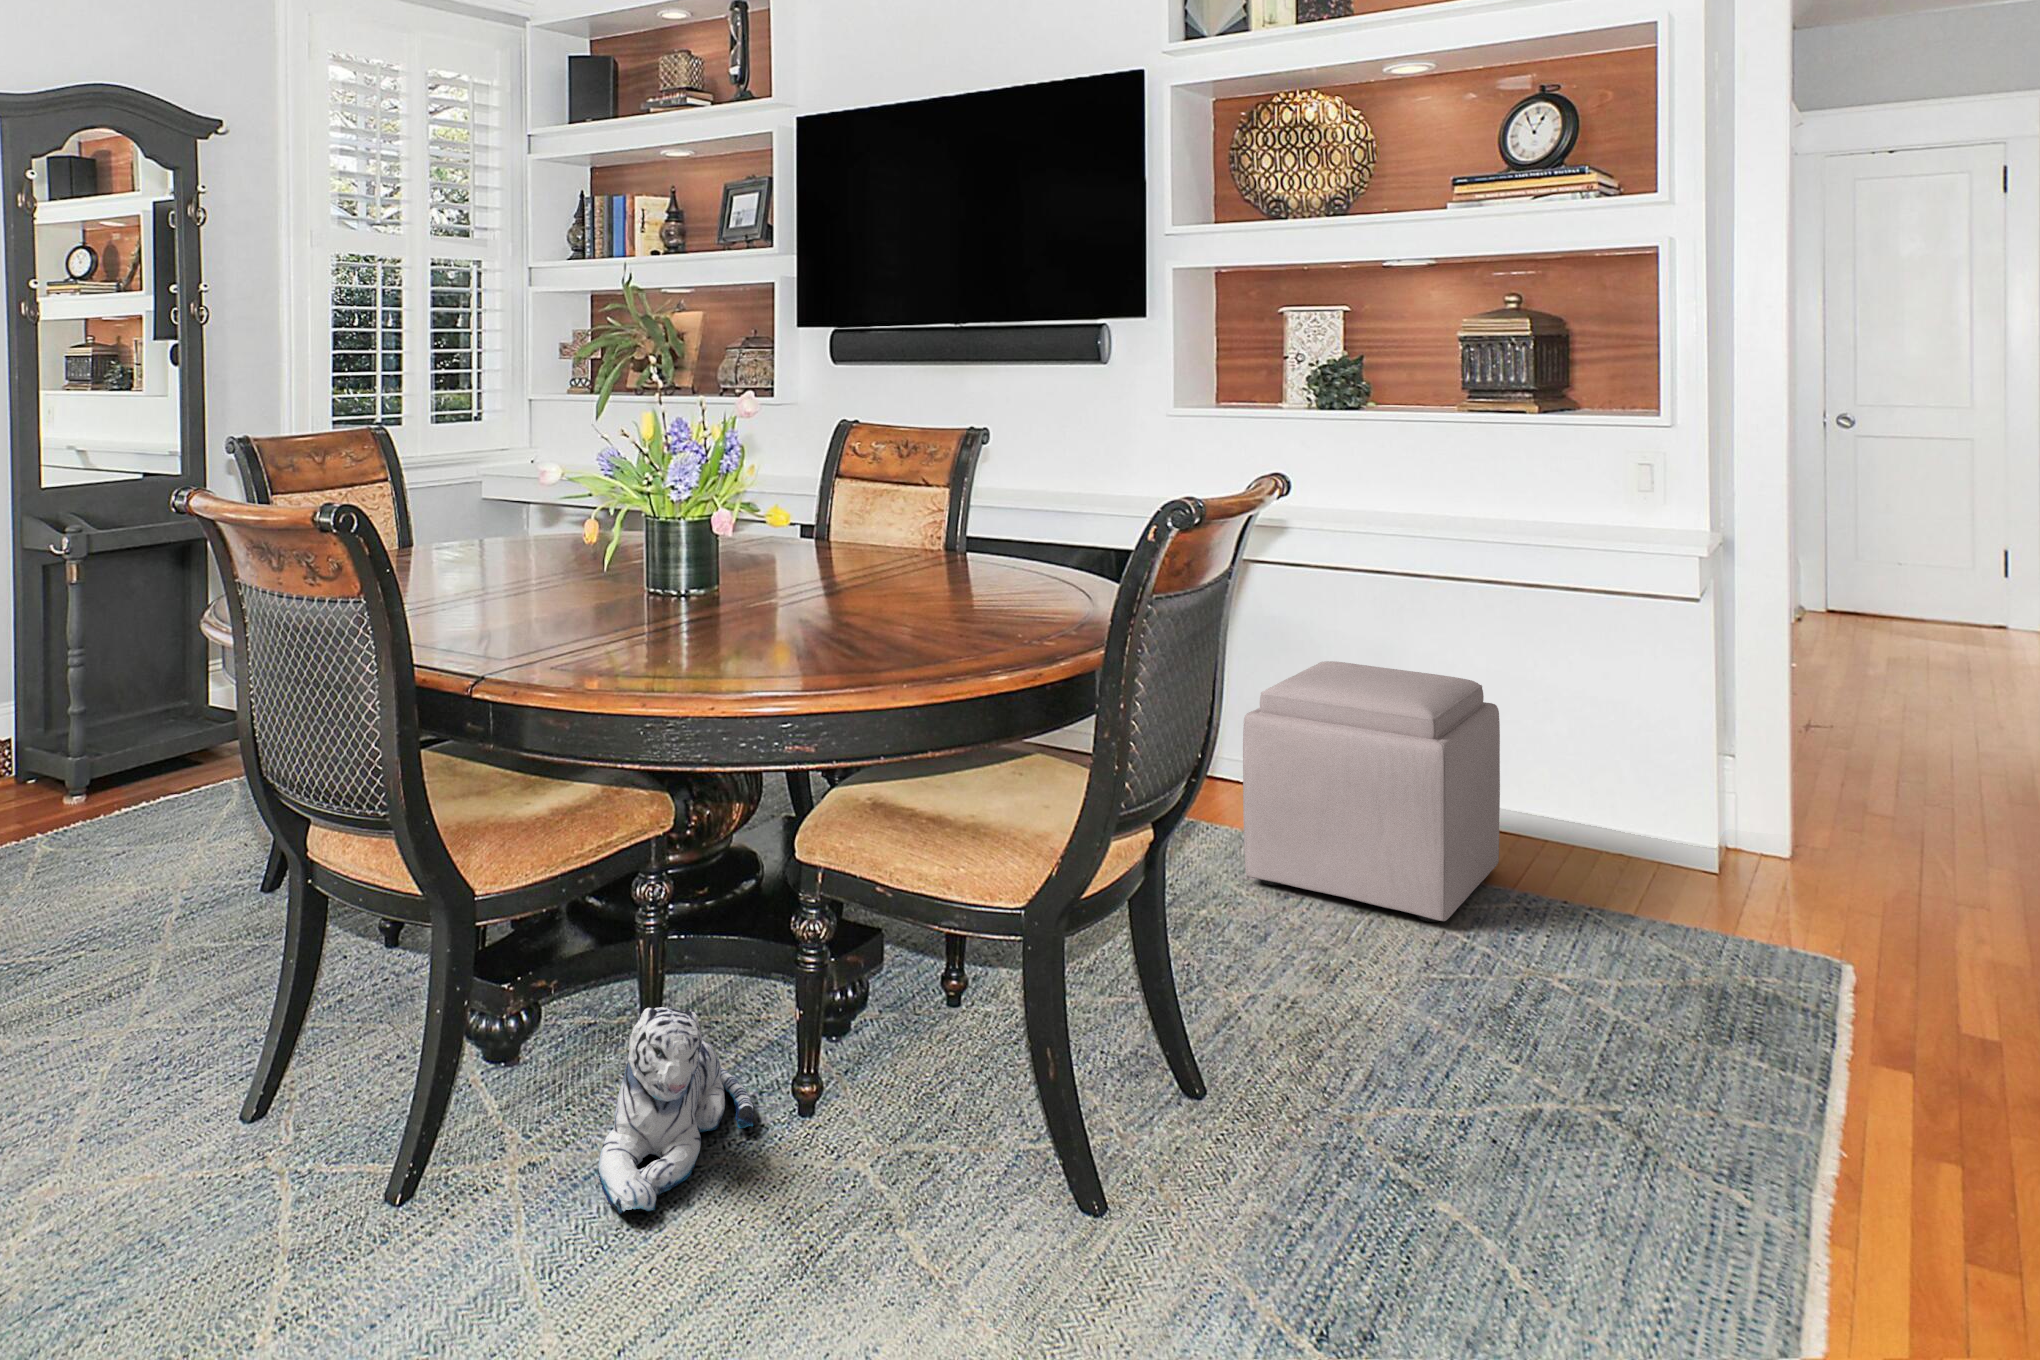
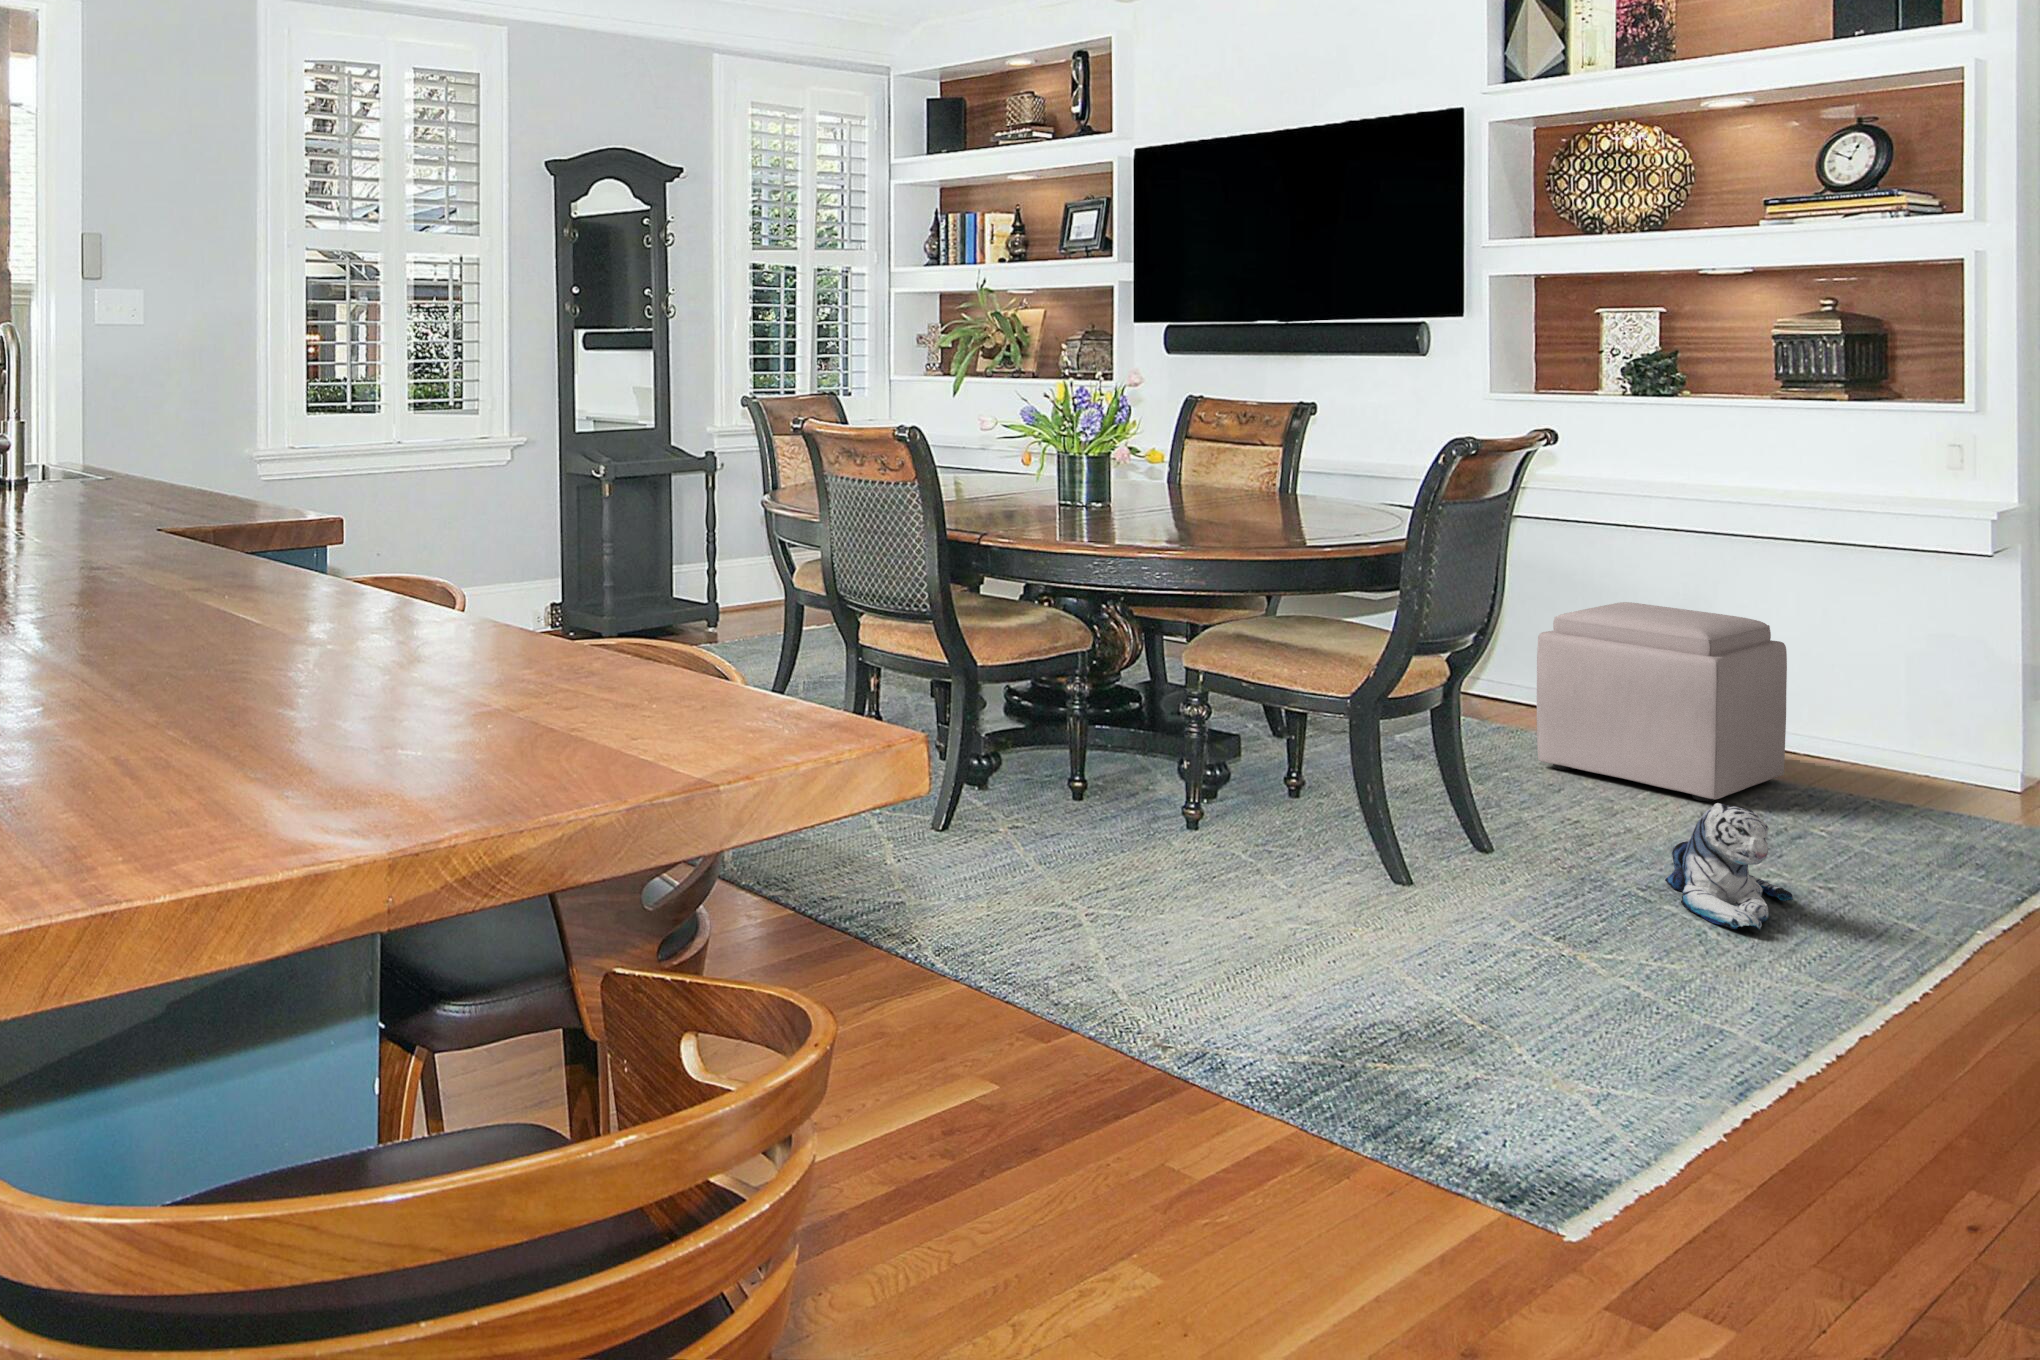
plush toy: present [598,1007,754,1214] -> present [1665,803,1793,930]

